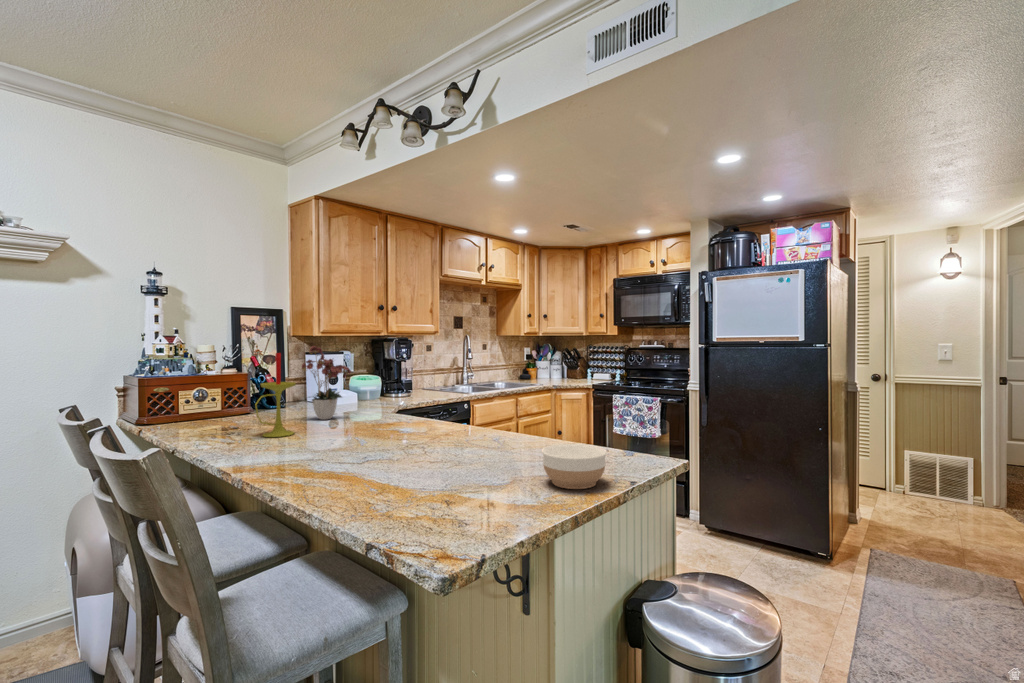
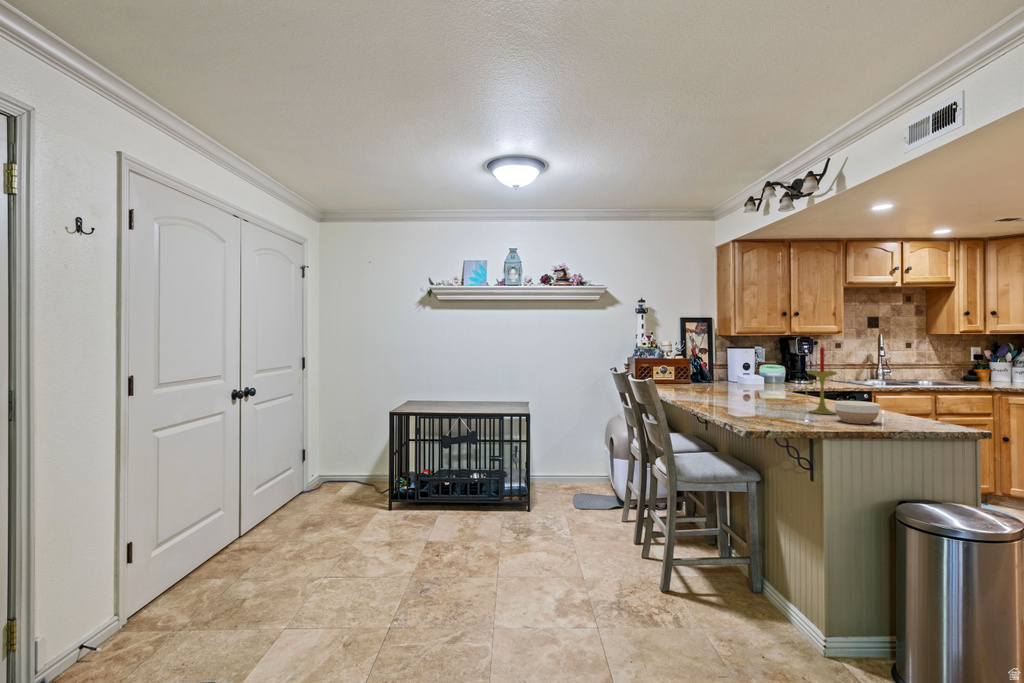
flower arrangement: present [302,346,351,420] -> none [717,340,754,389]
candle: present [255,353,295,437] -> present [805,347,837,414]

